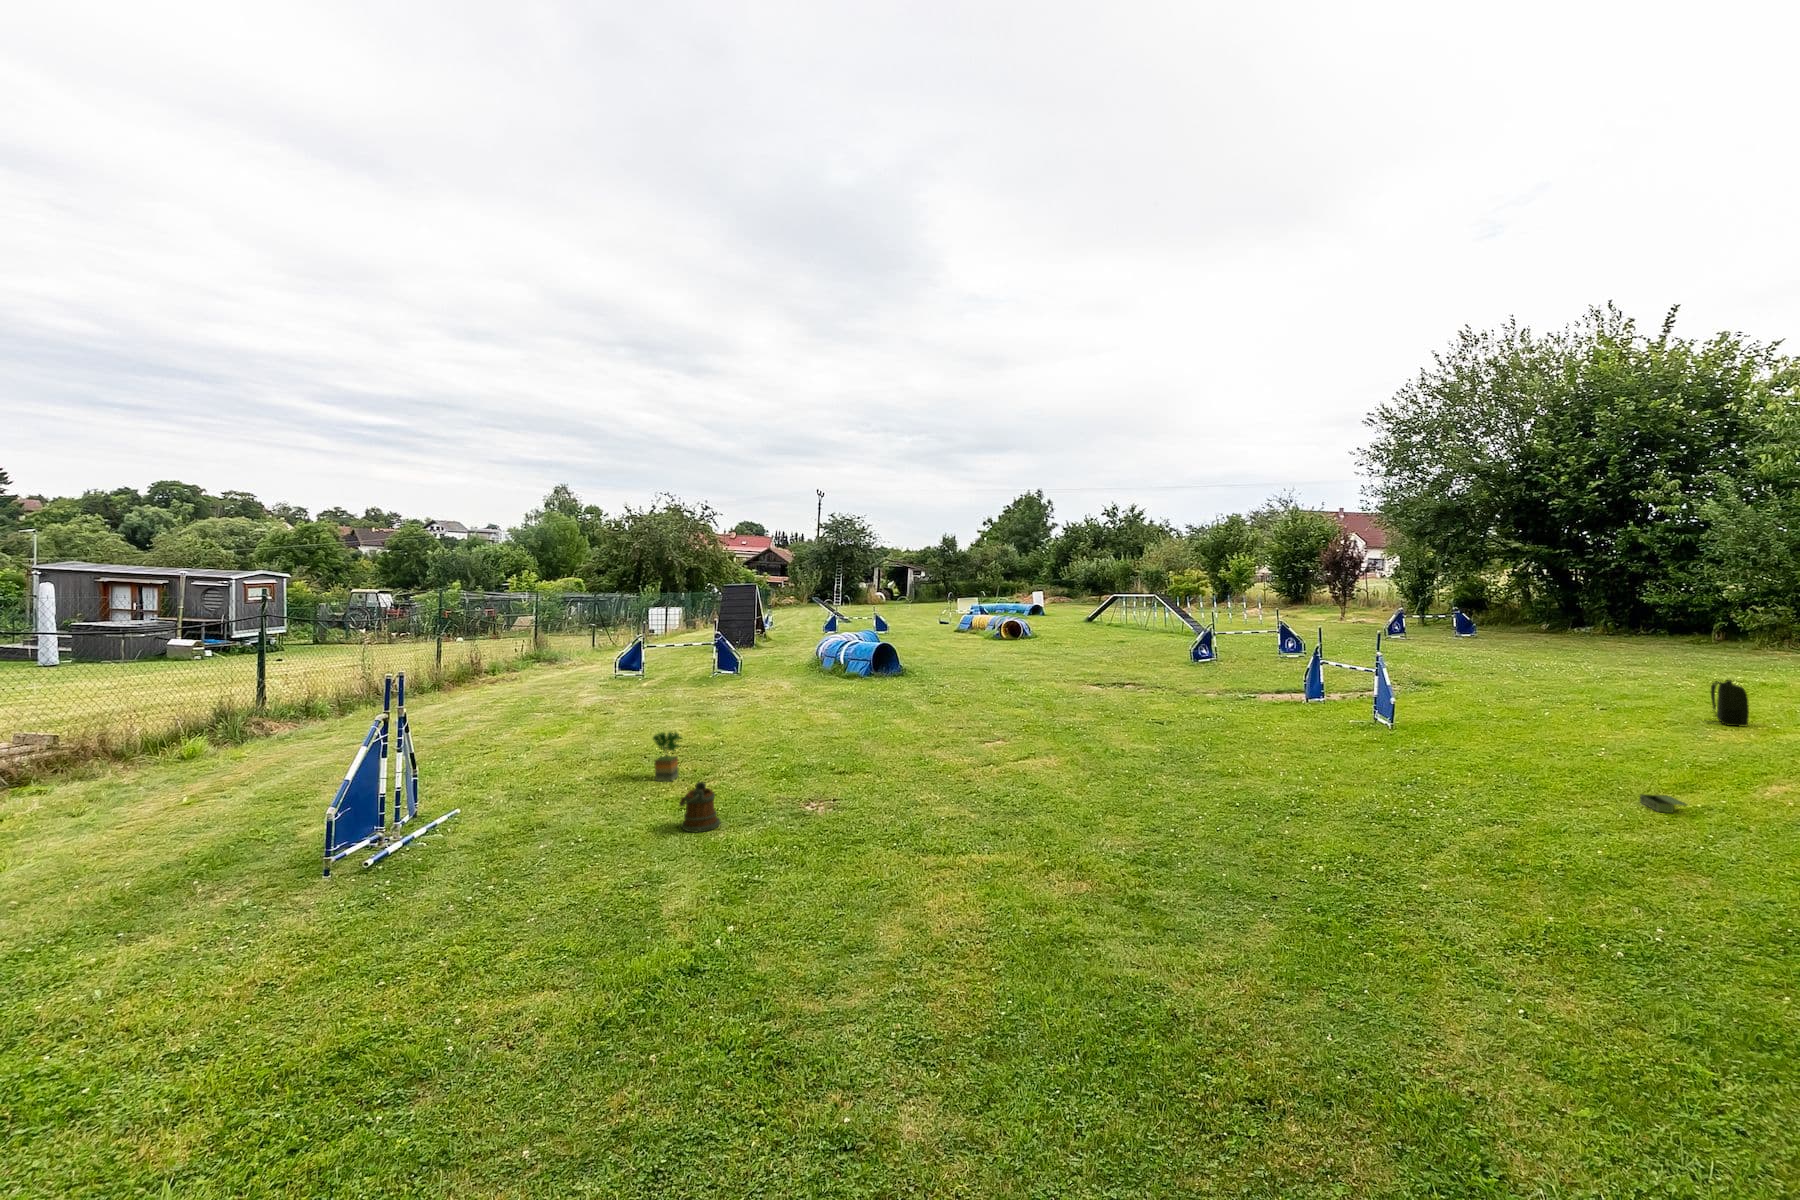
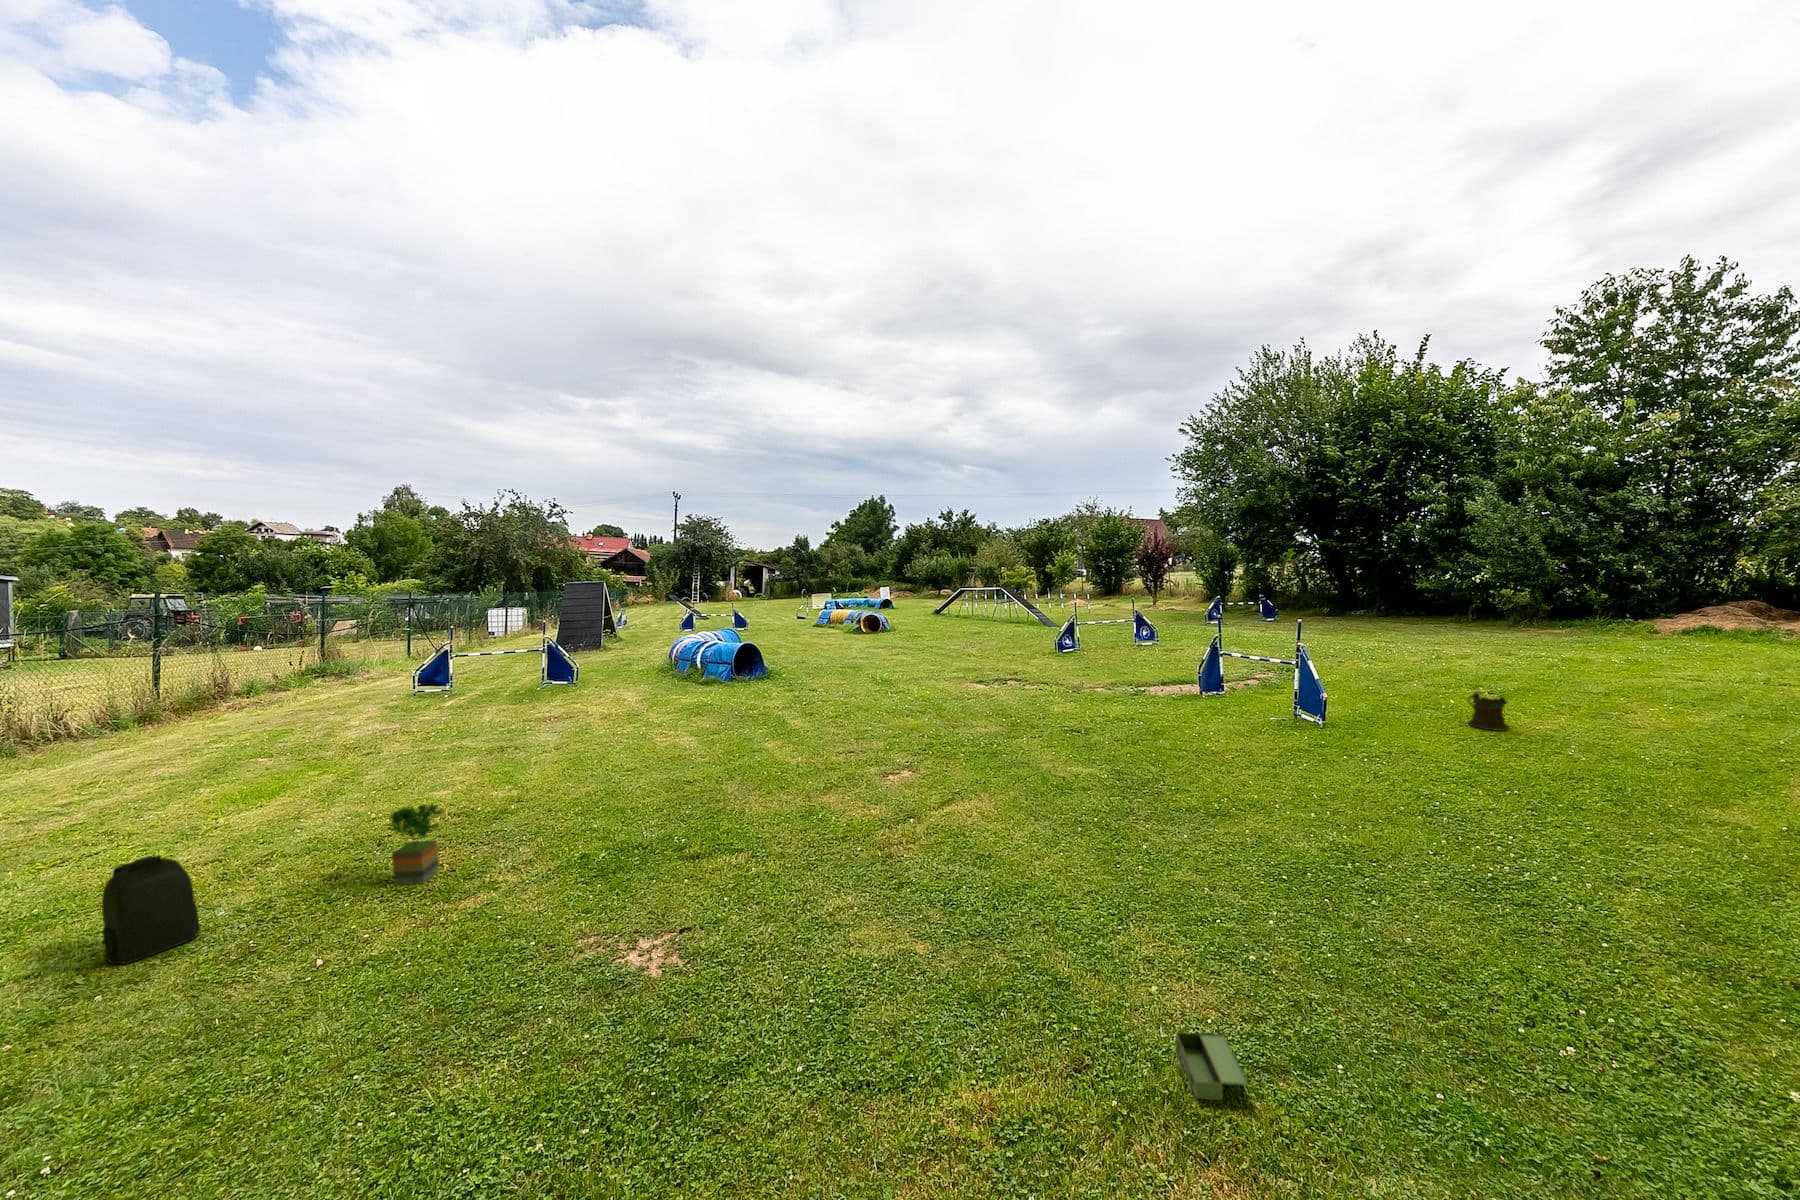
backpack: present [1711,680,1749,726] -> present [102,855,201,964]
bucket: present [679,782,720,832] -> present [1468,693,1509,731]
toolbox: present [1640,794,1687,813] -> present [1176,1033,1248,1101]

